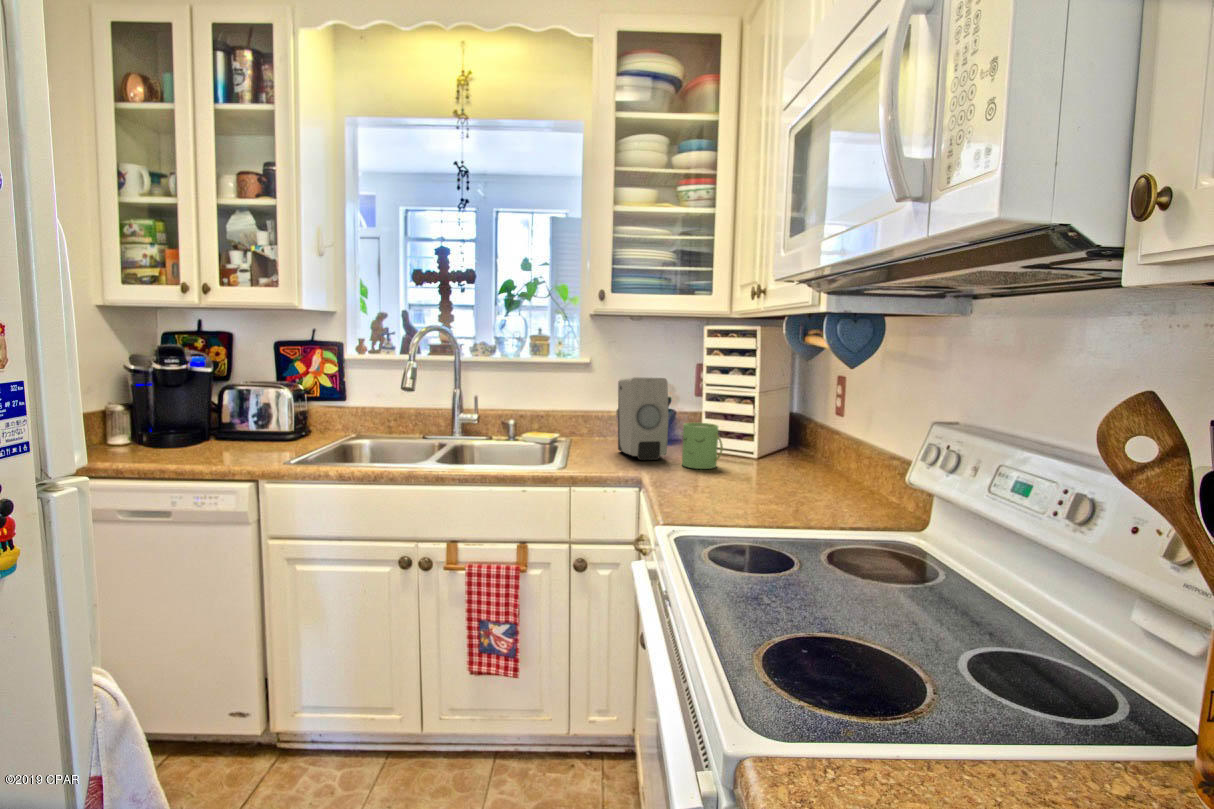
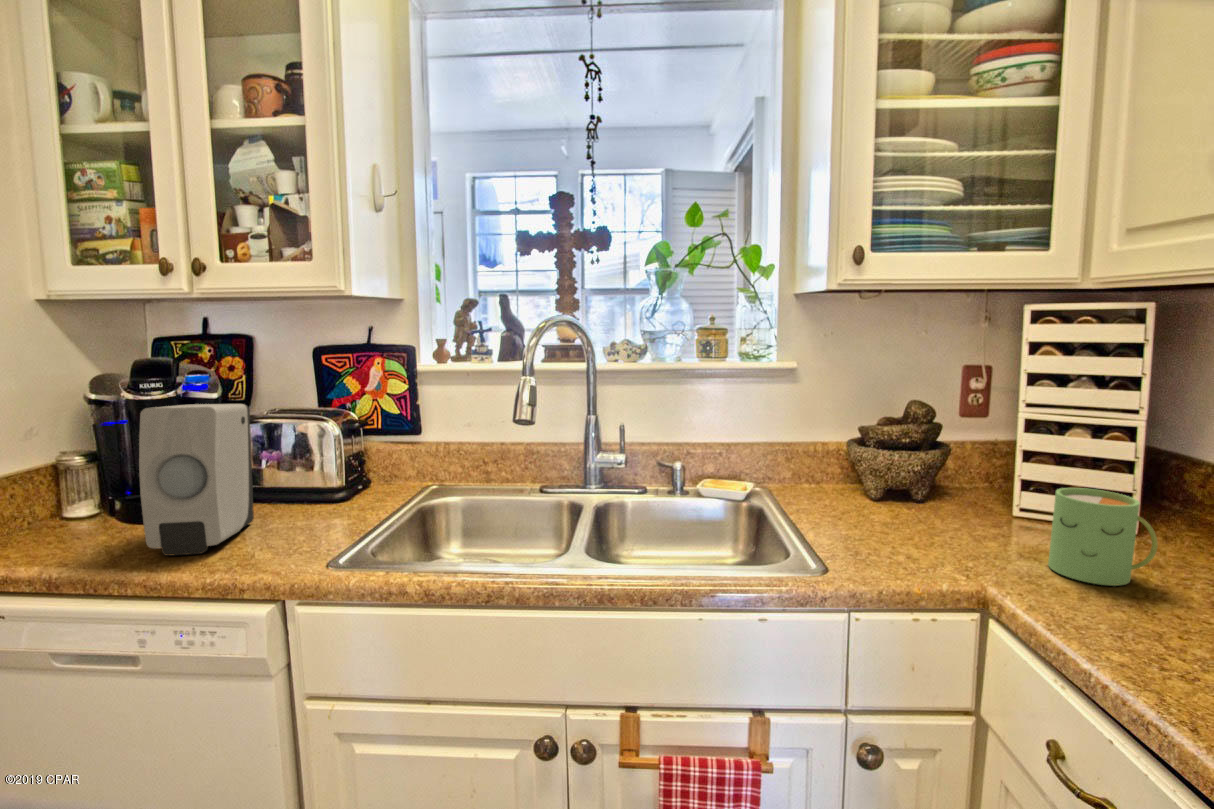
soap dispenser: present [618,377,668,460] -> present [139,404,254,556]

